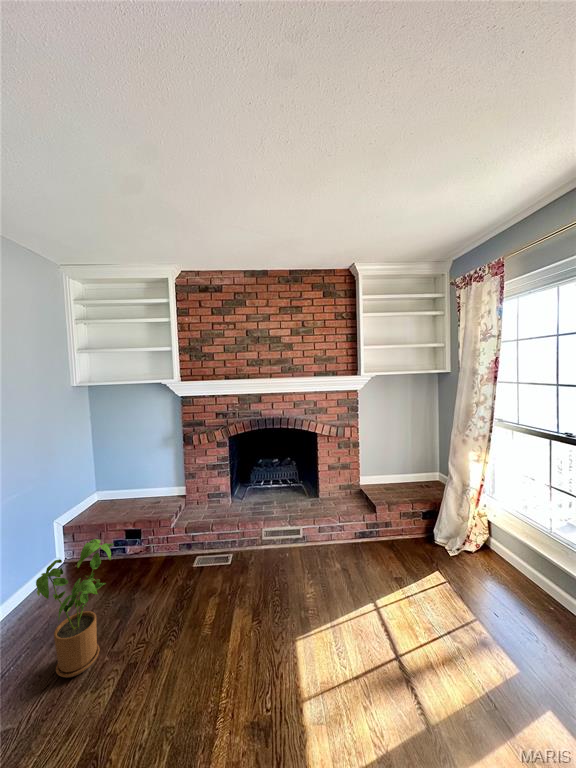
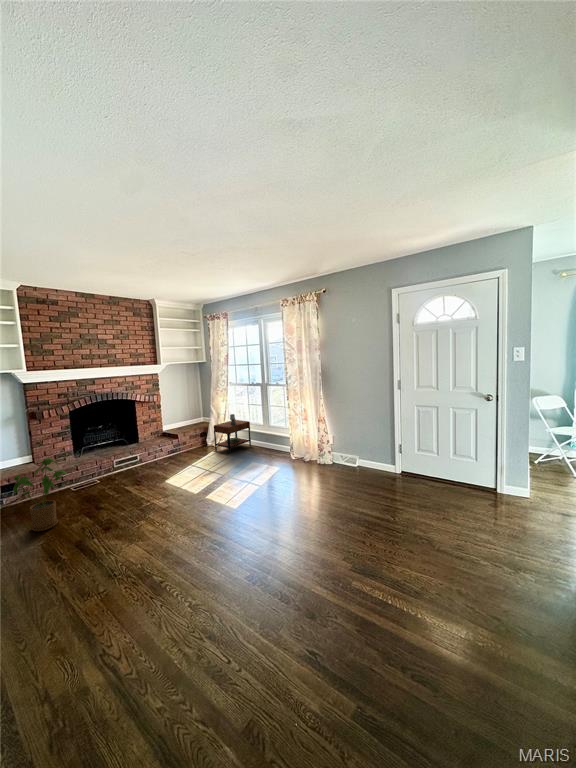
side table: none [445,505,550,608] -> present [214,414,251,454]

